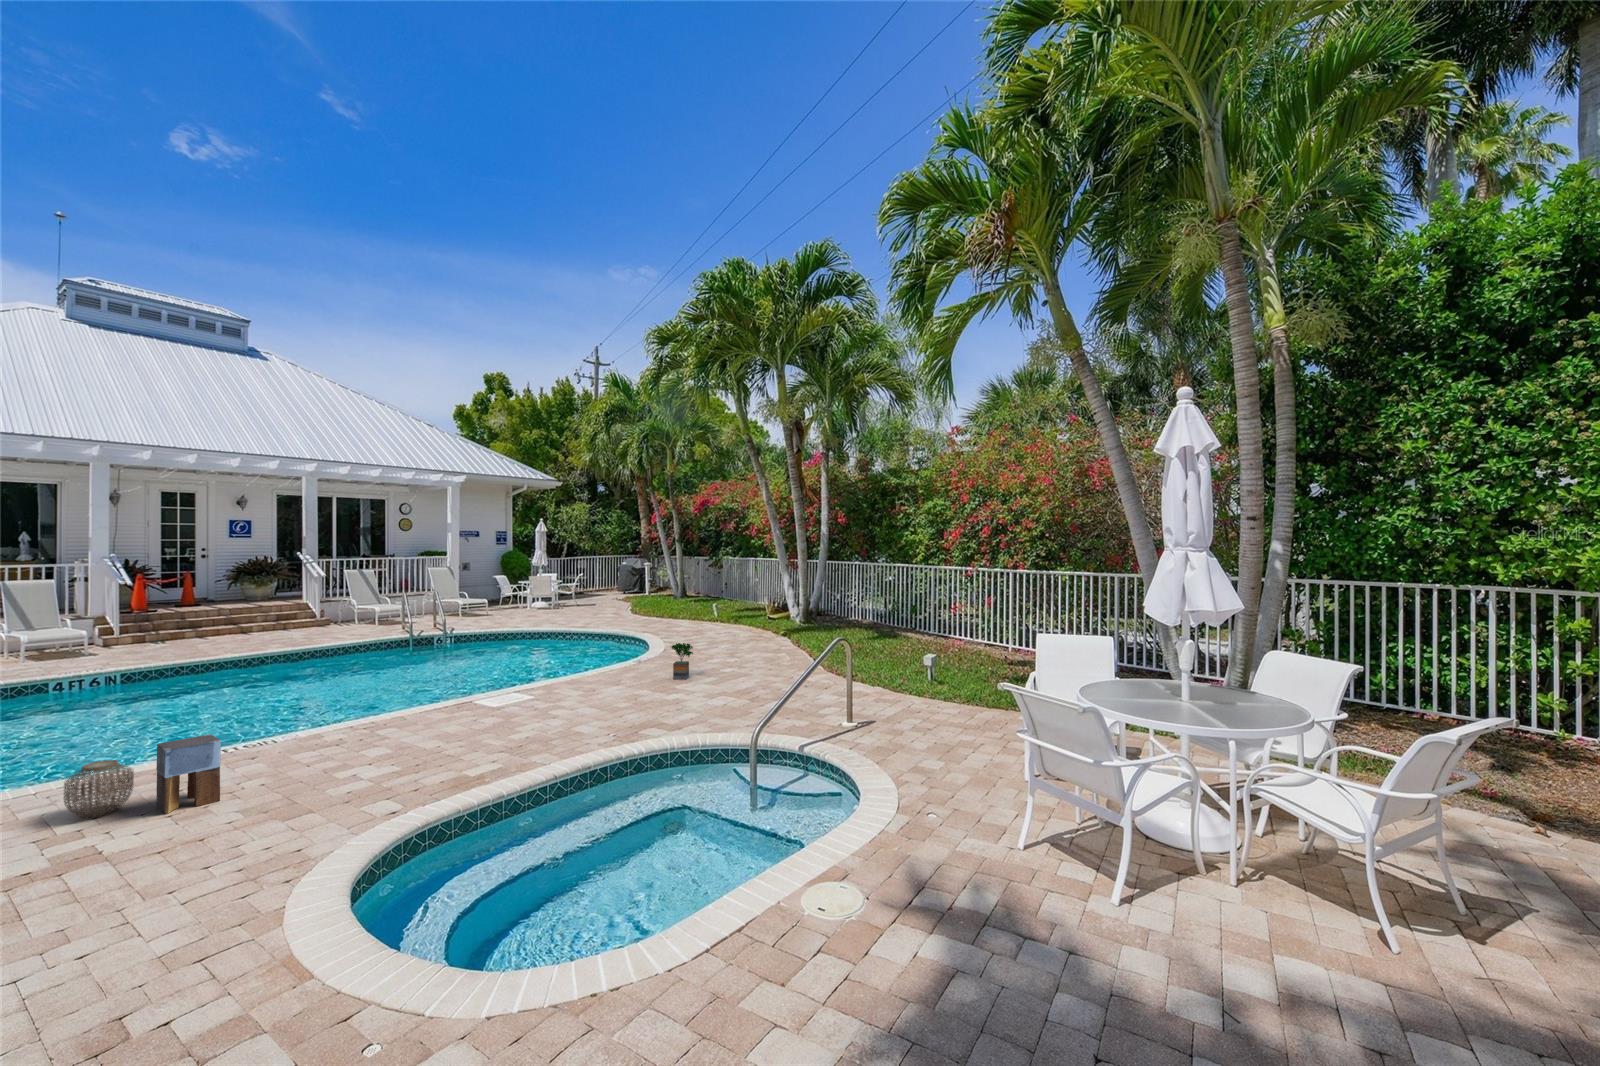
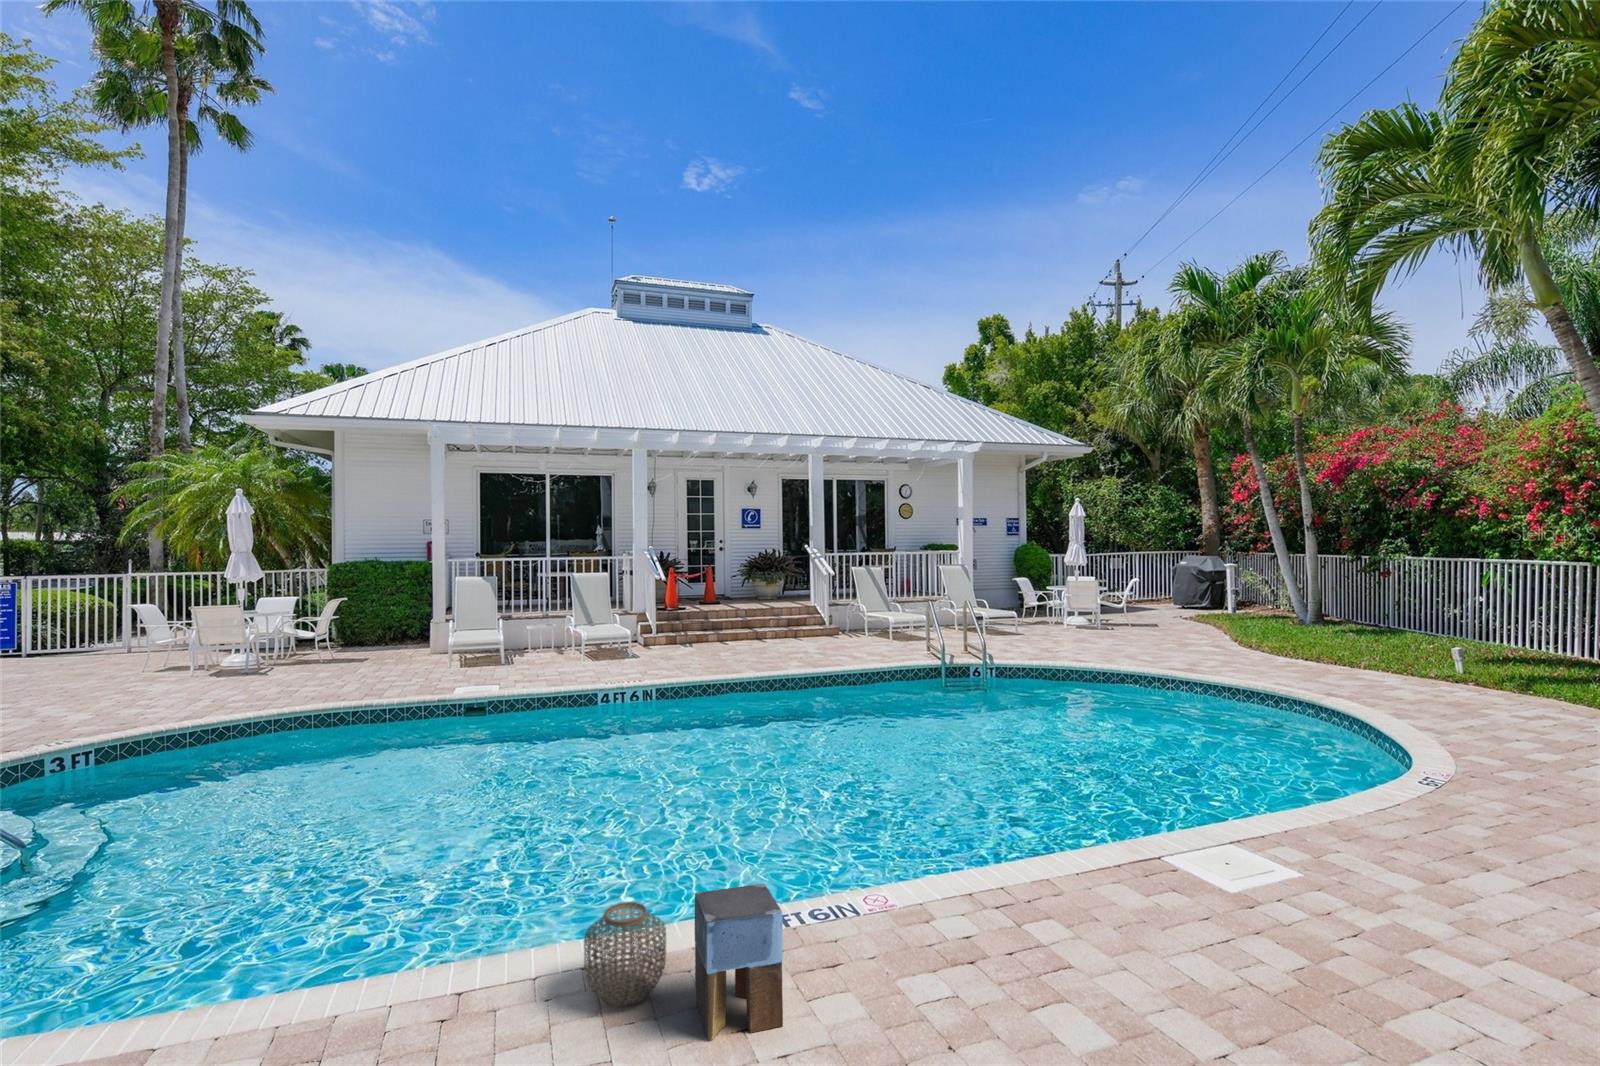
potted tree: present [671,643,693,679] -> none [1506,756,1581,846]

